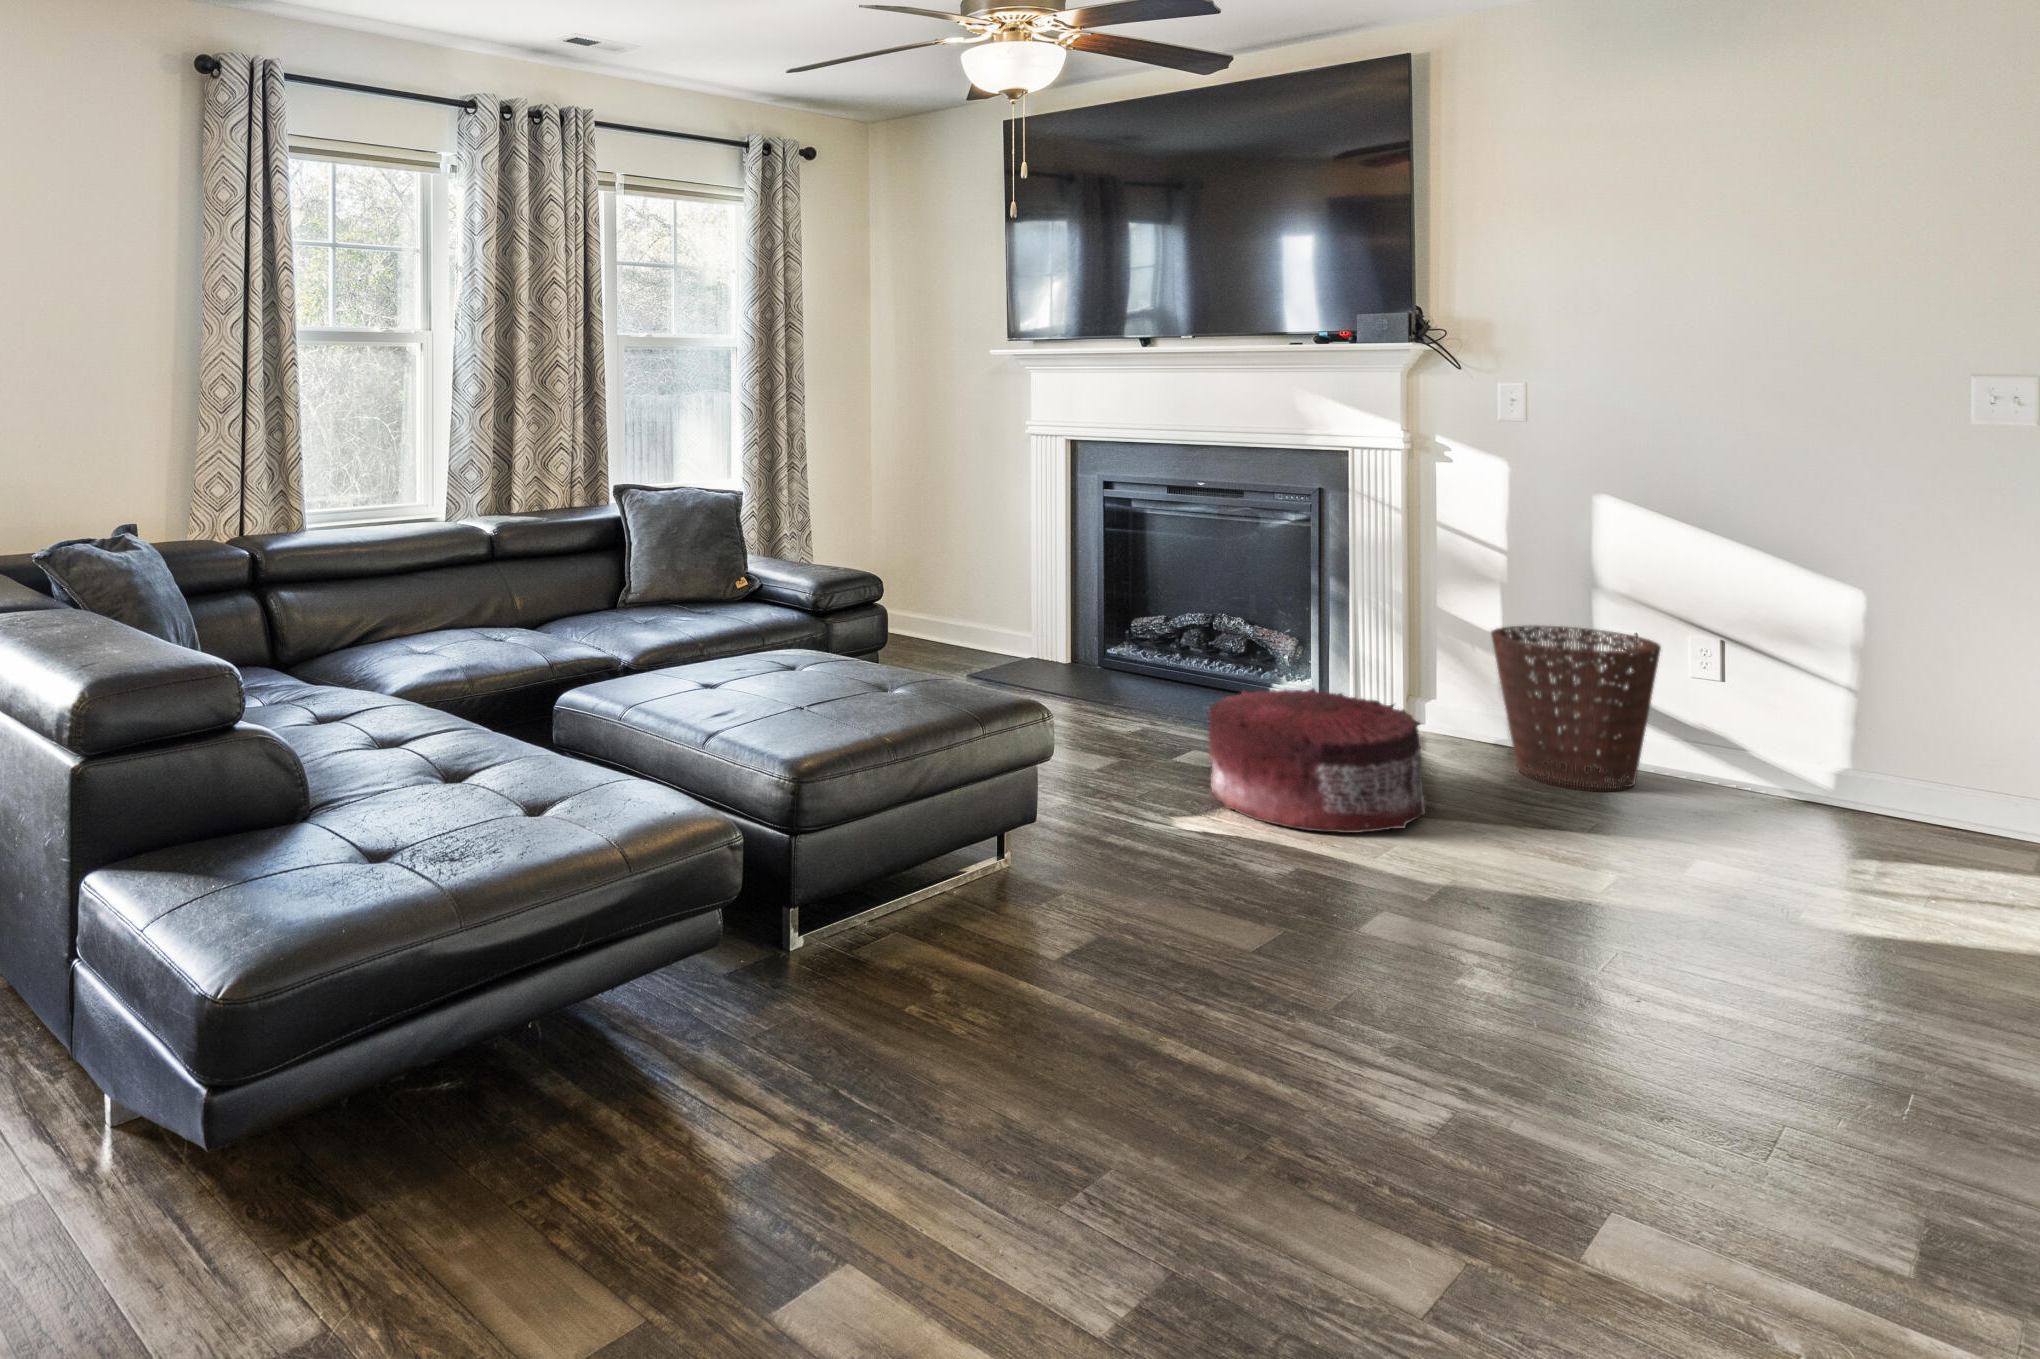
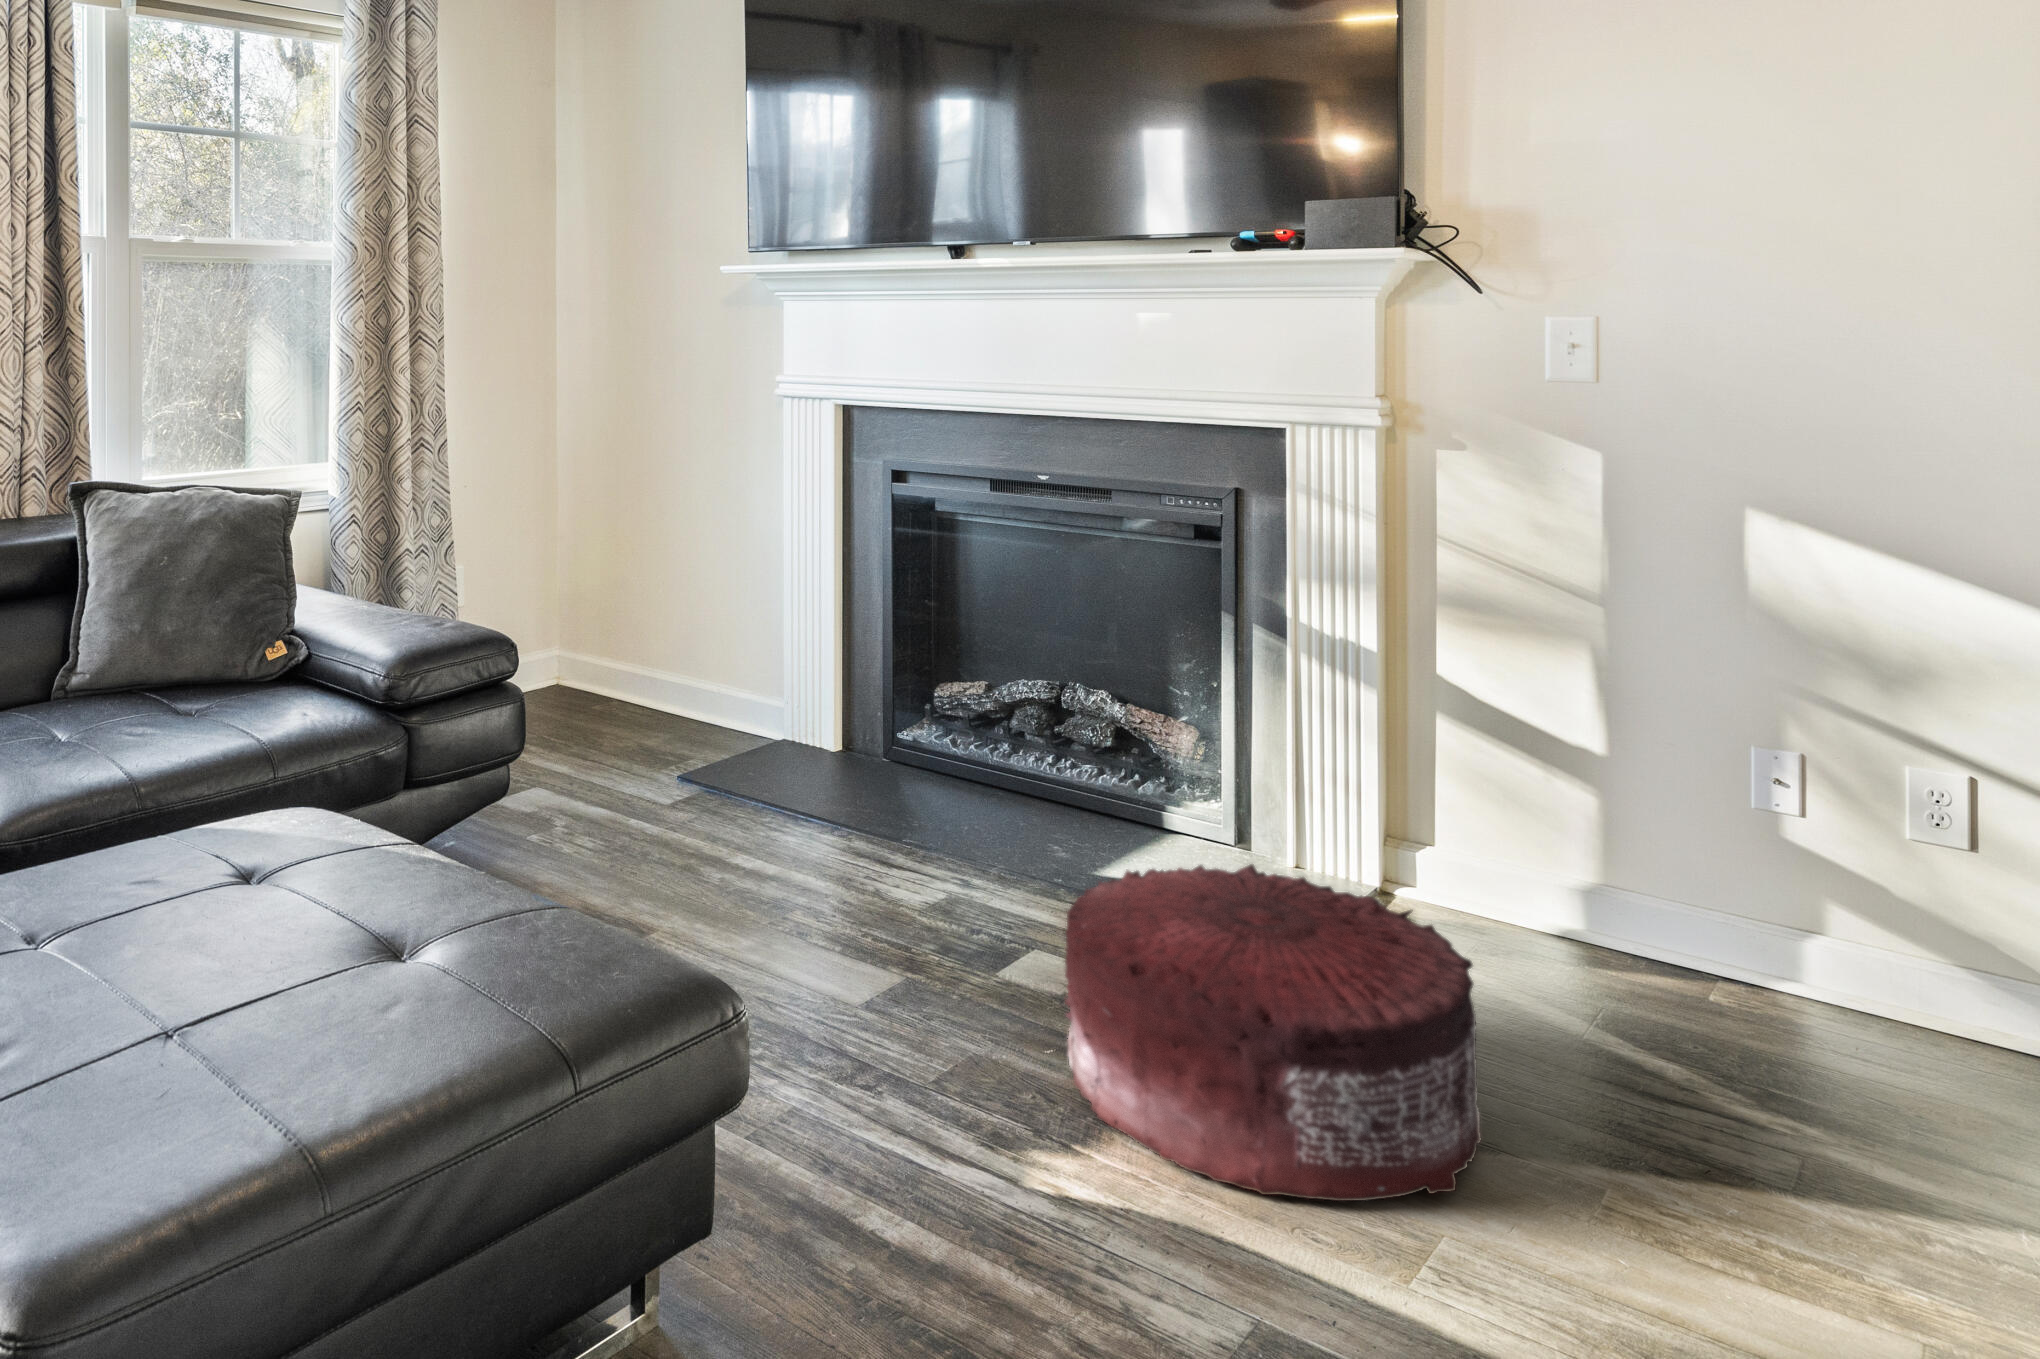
basket: present [1491,625,1661,791] -> none [1556,735,1886,1058]

